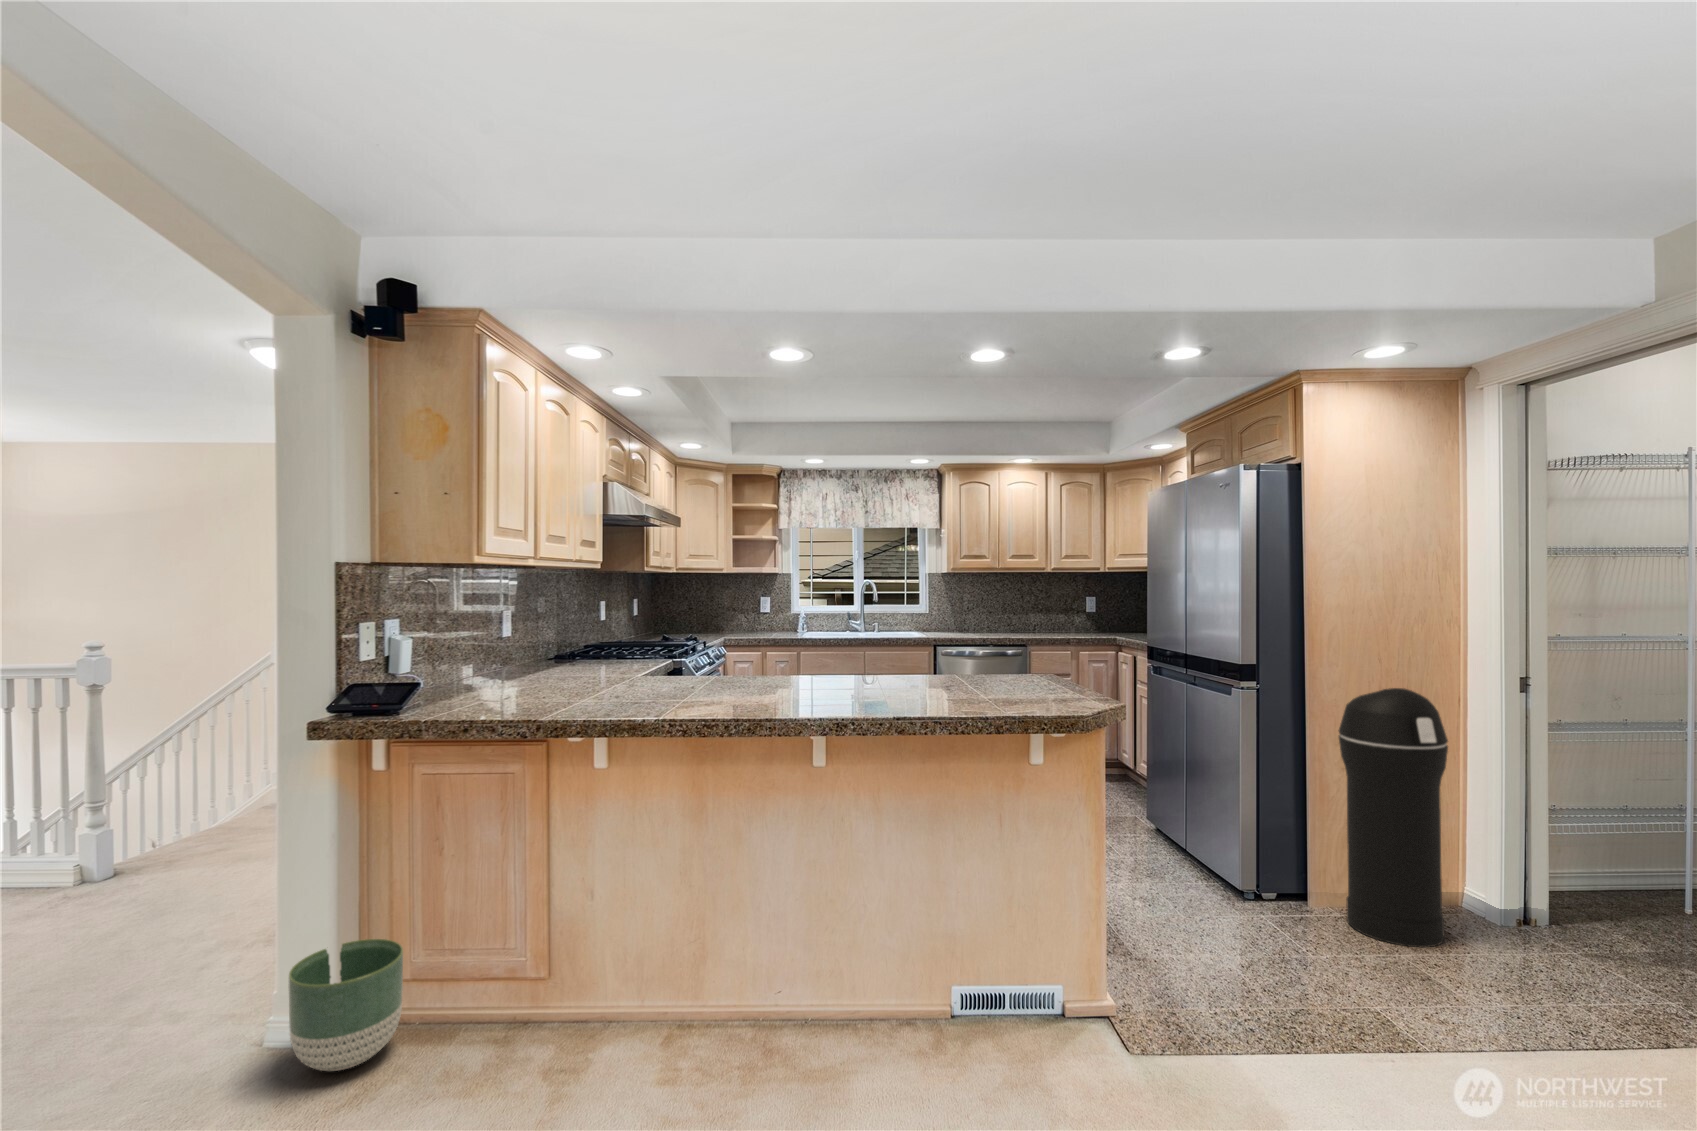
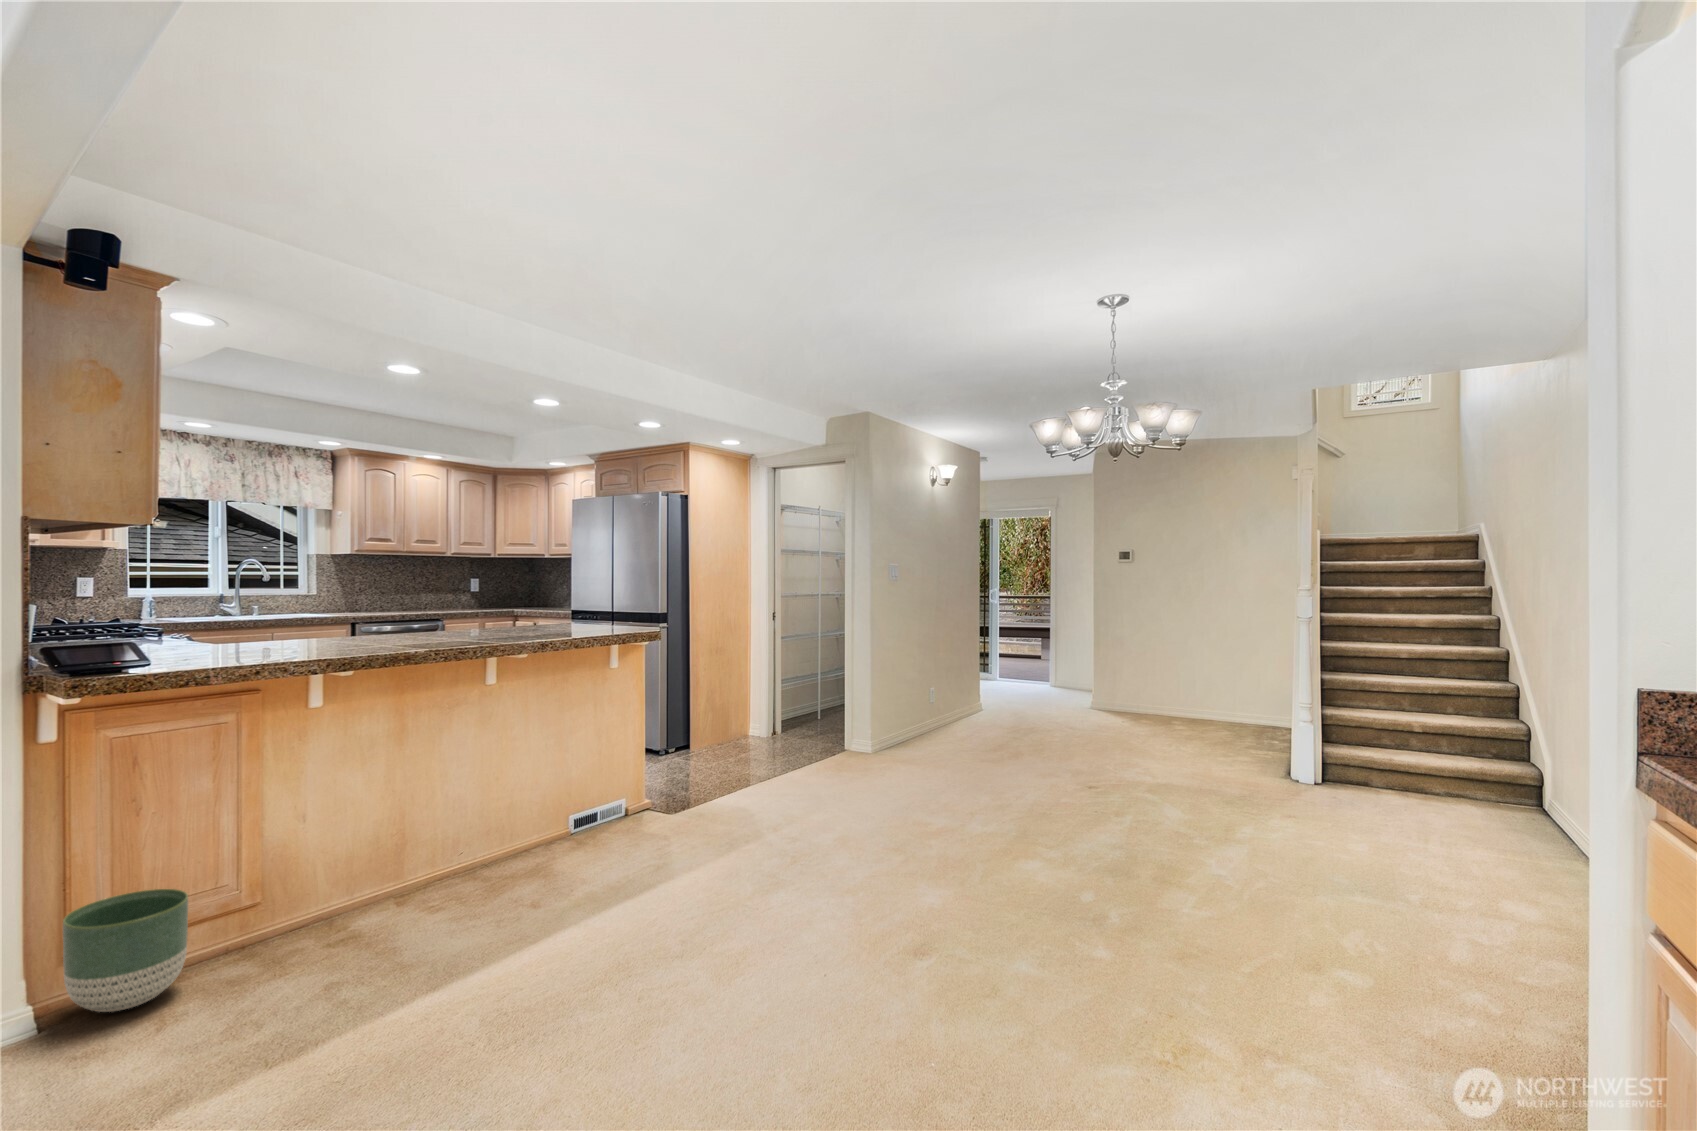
trash can: present [1338,688,1448,947] -> none [722,618,772,757]

